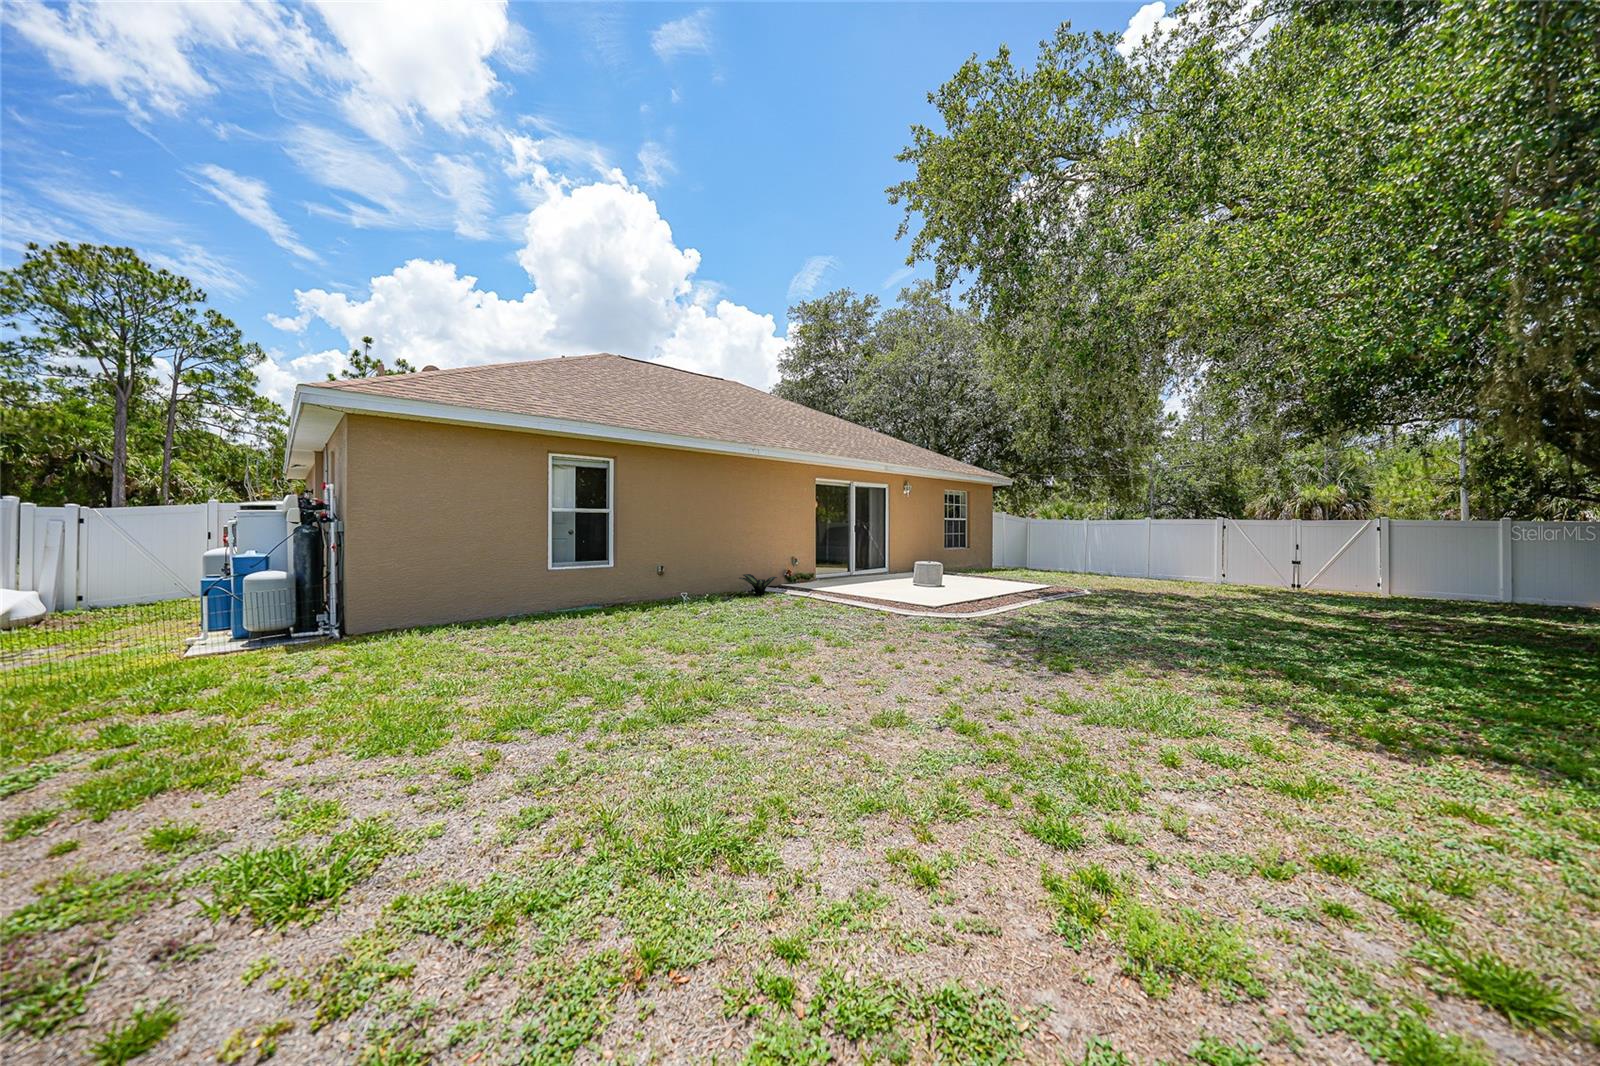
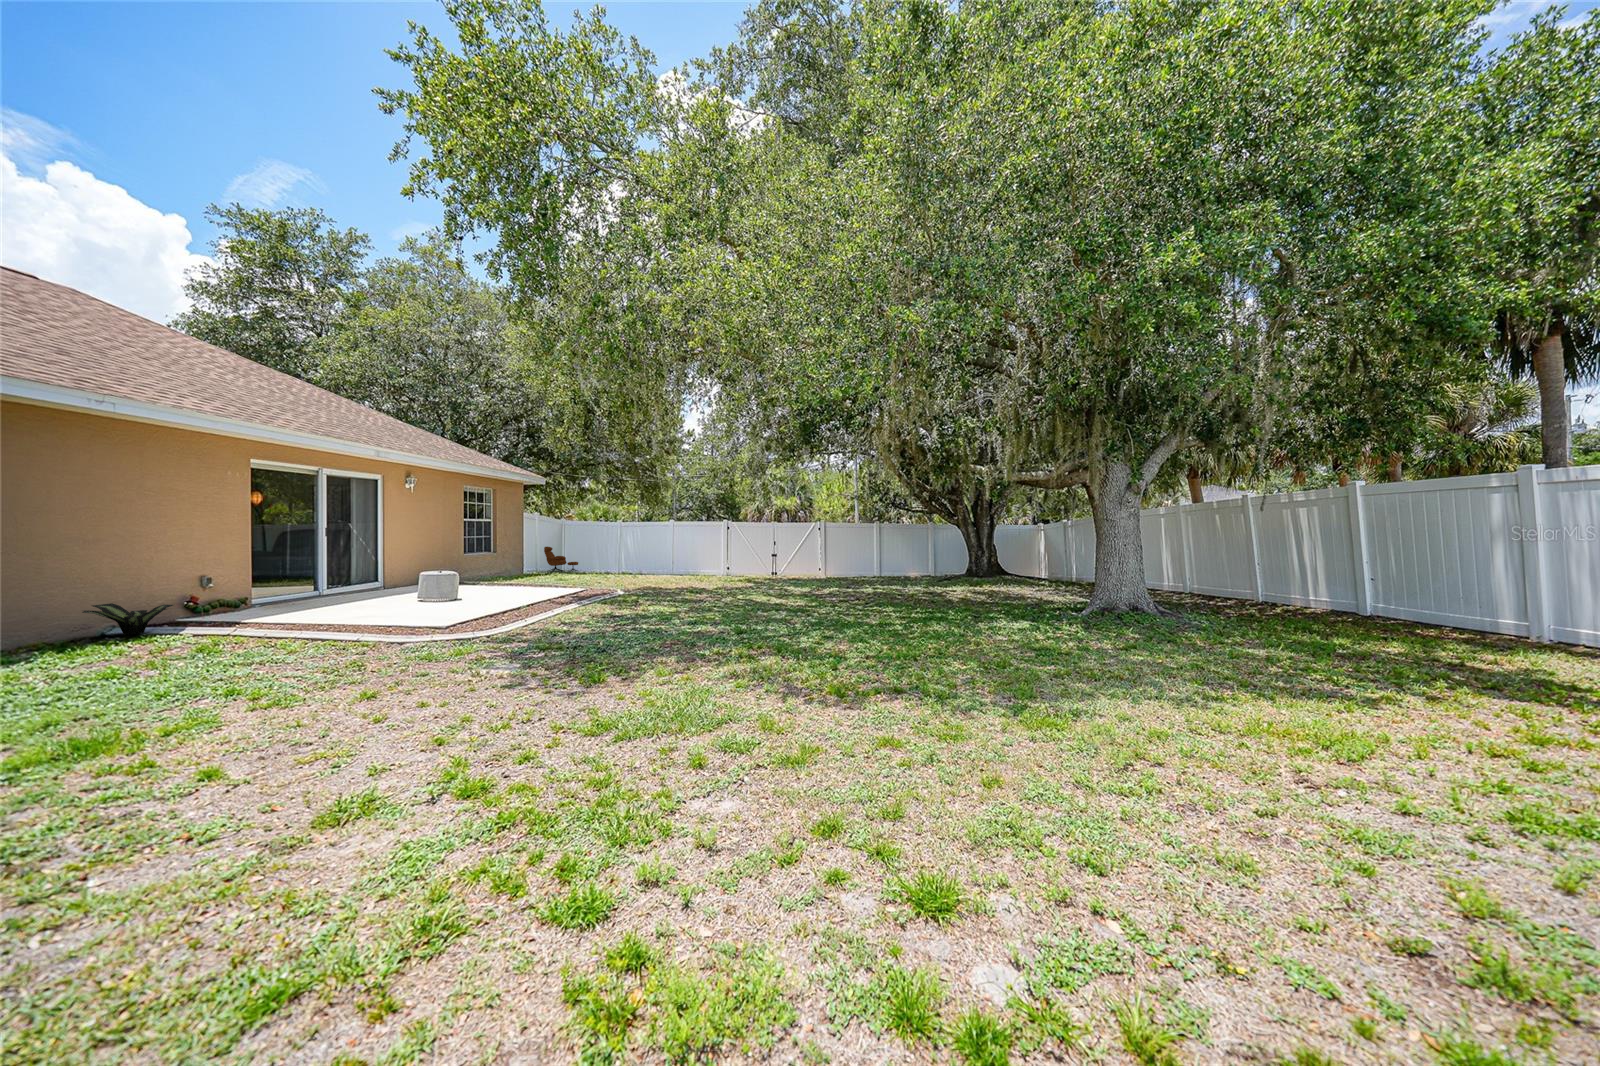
lounge chair: none [1012,544,1045,569] -> present [544,547,578,571]

